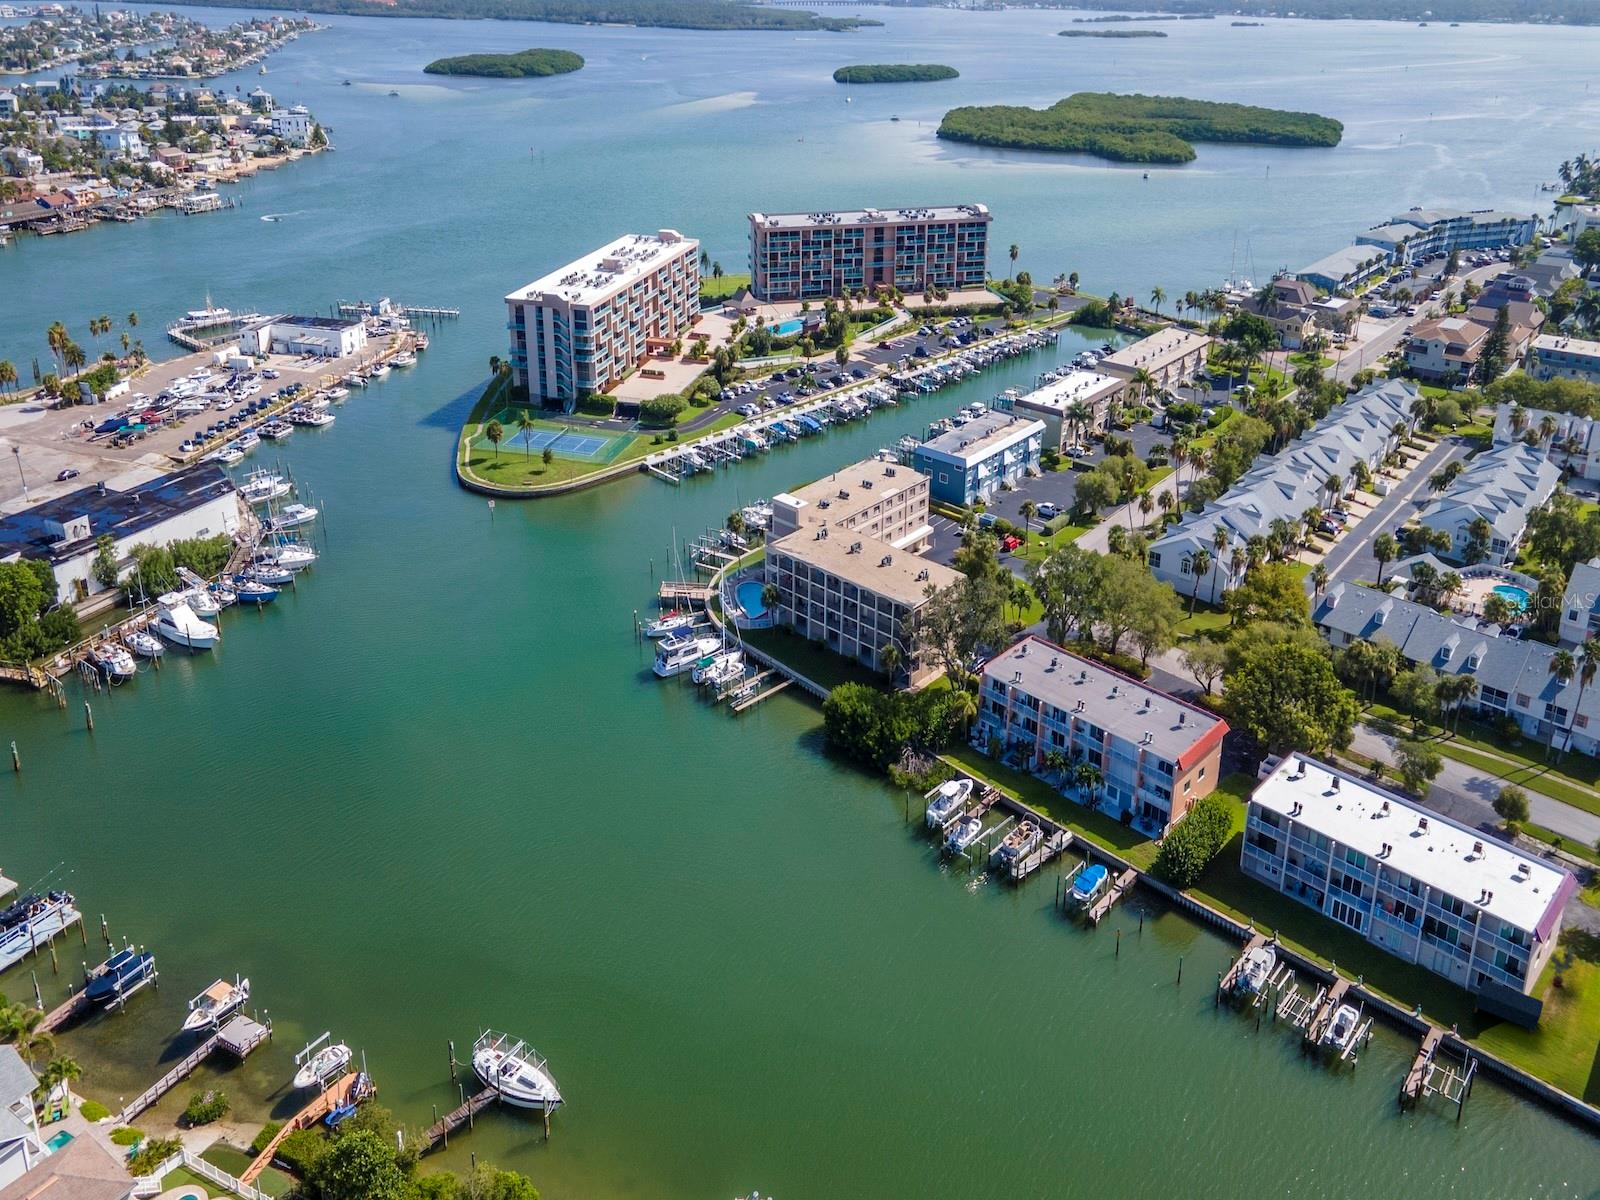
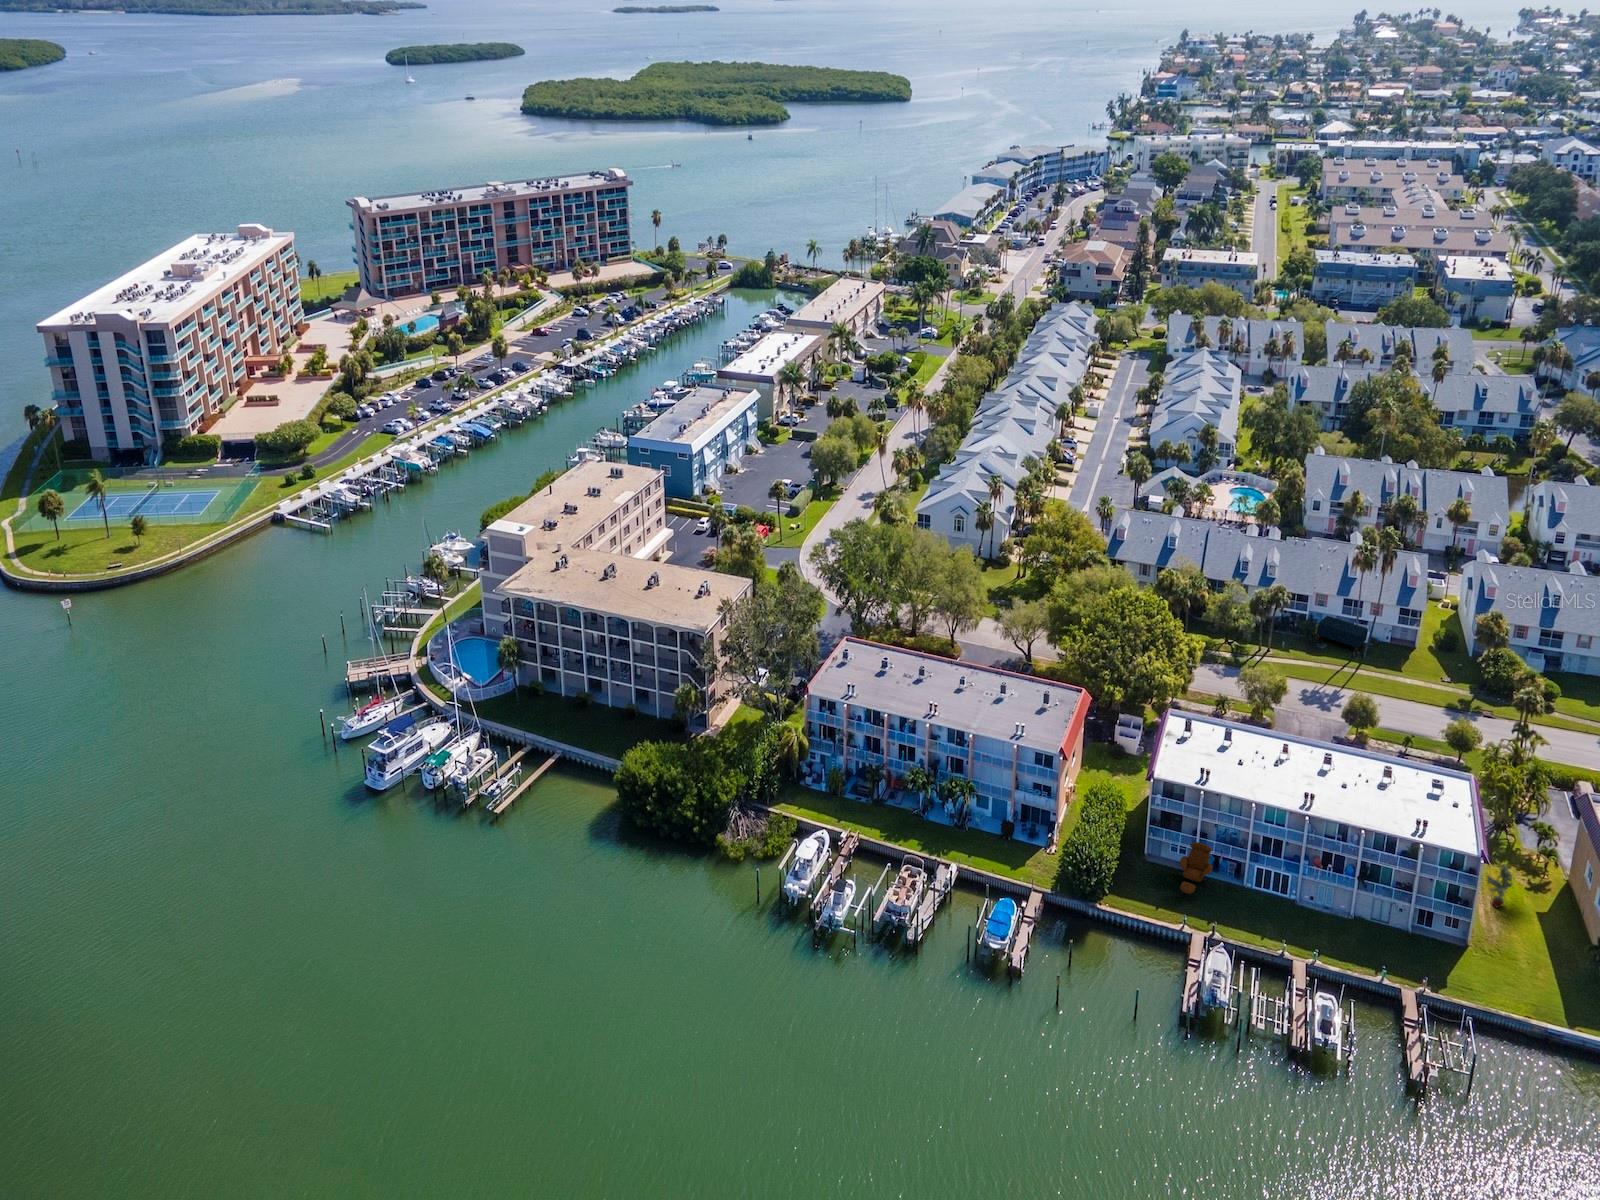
lounge chair: none [1256,865,1296,913] -> present [1177,842,1213,902]
bench: present [1474,979,1543,1035] -> present [1317,616,1368,652]

